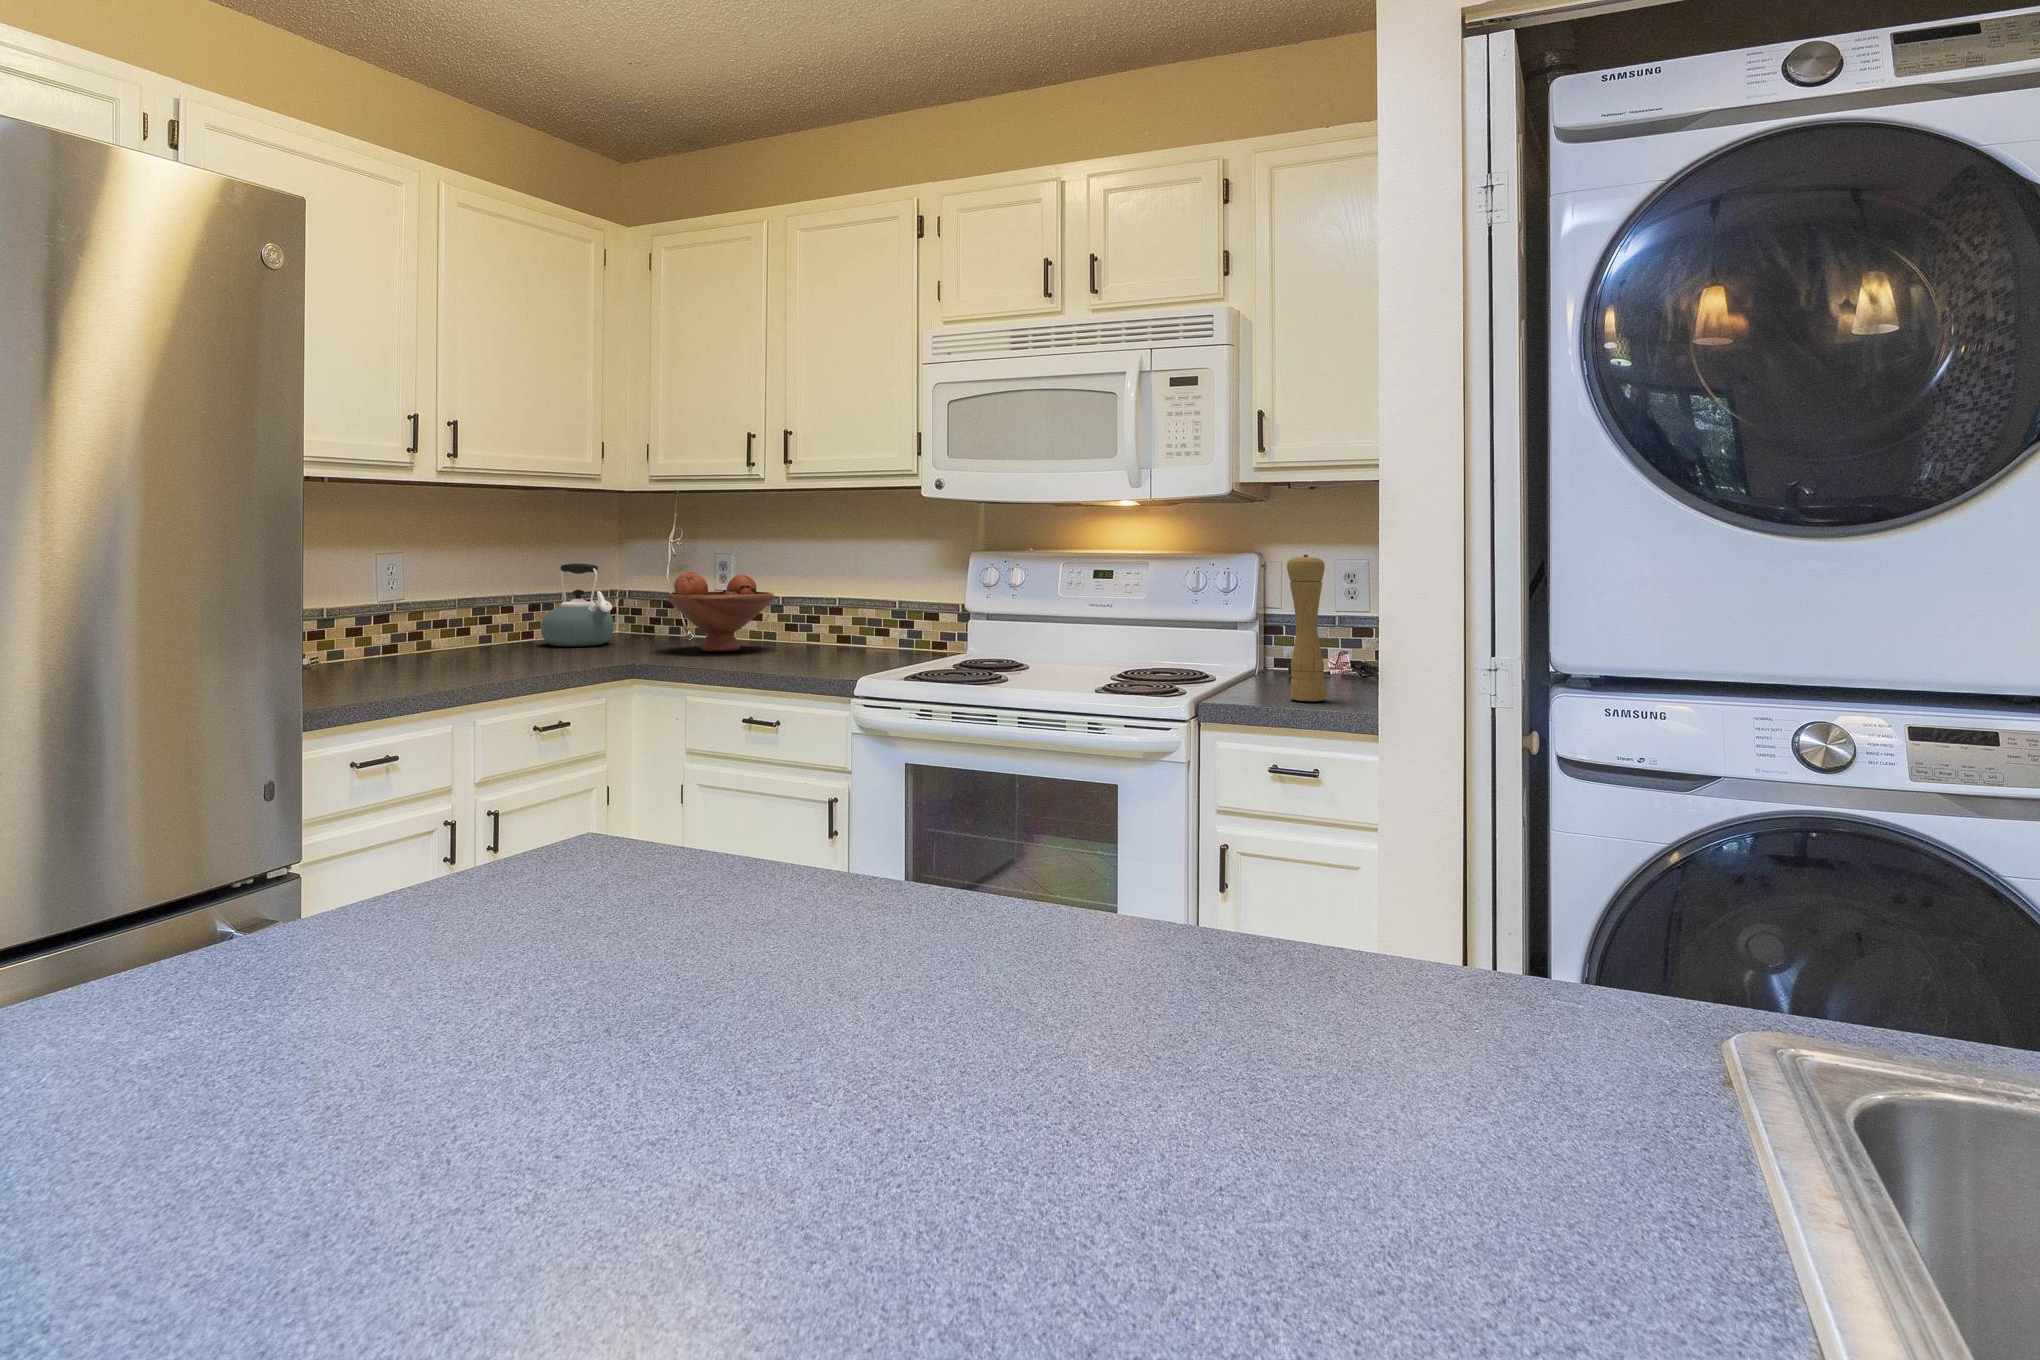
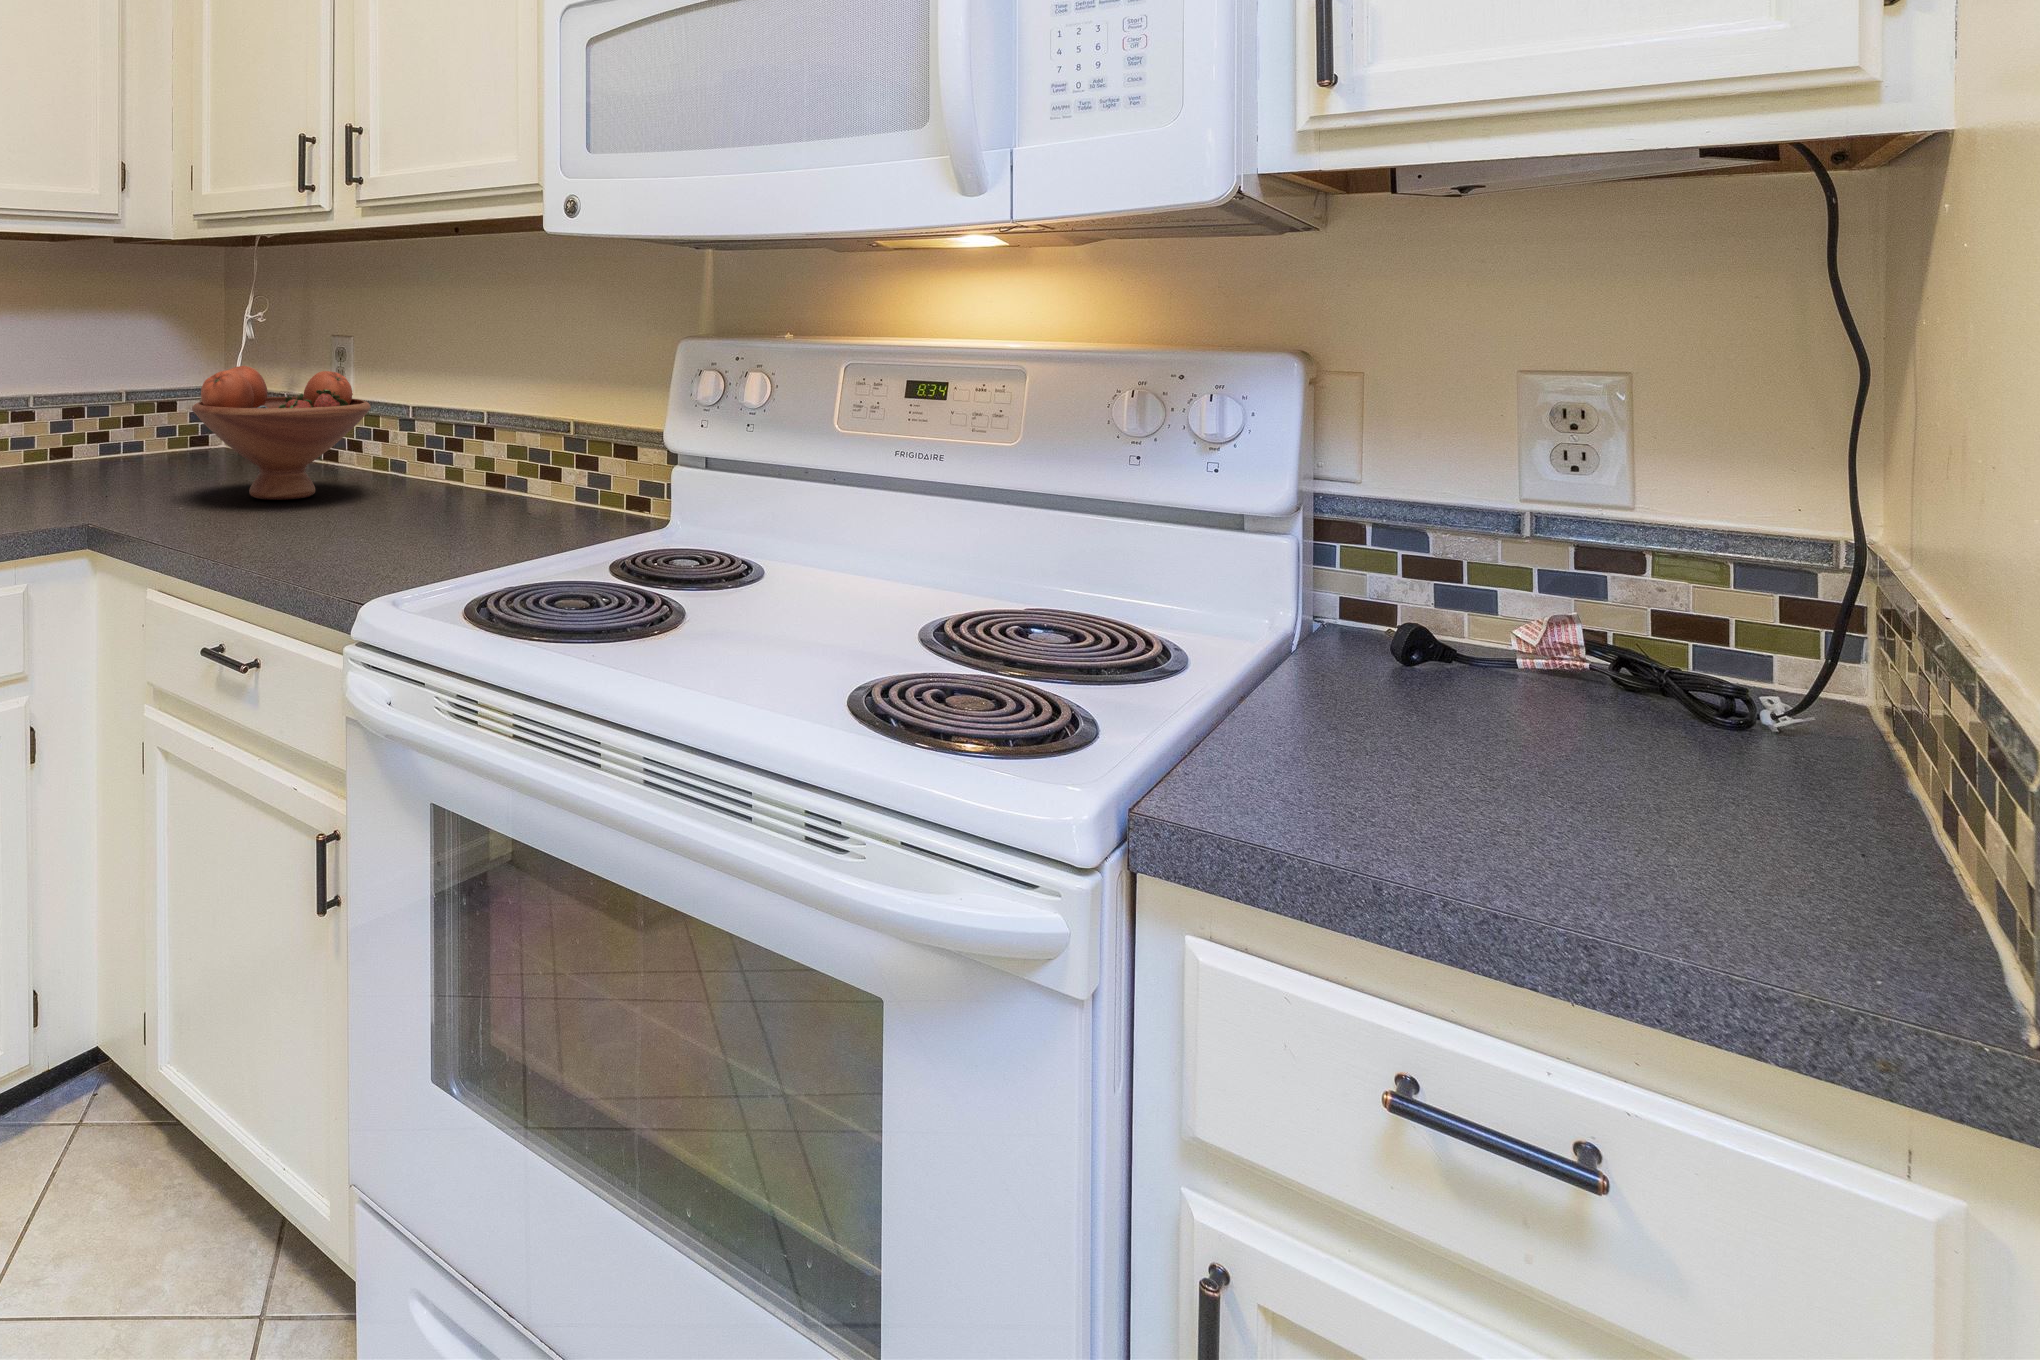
pepper mill: present [1287,555,1325,701] -> none [1414,371,1556,833]
kettle: present [541,563,614,646] -> none [64,349,175,475]

